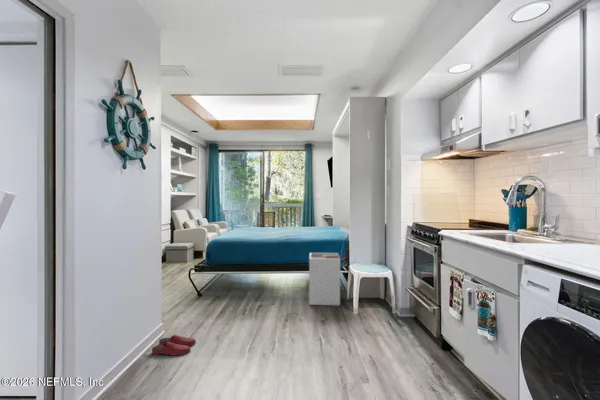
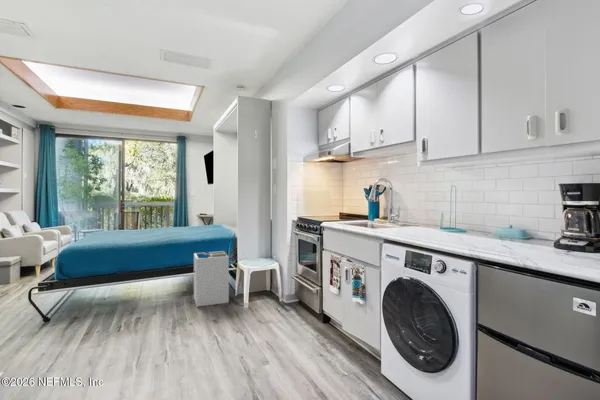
slippers: present [152,335,196,355] -> none [7,362,69,390]

